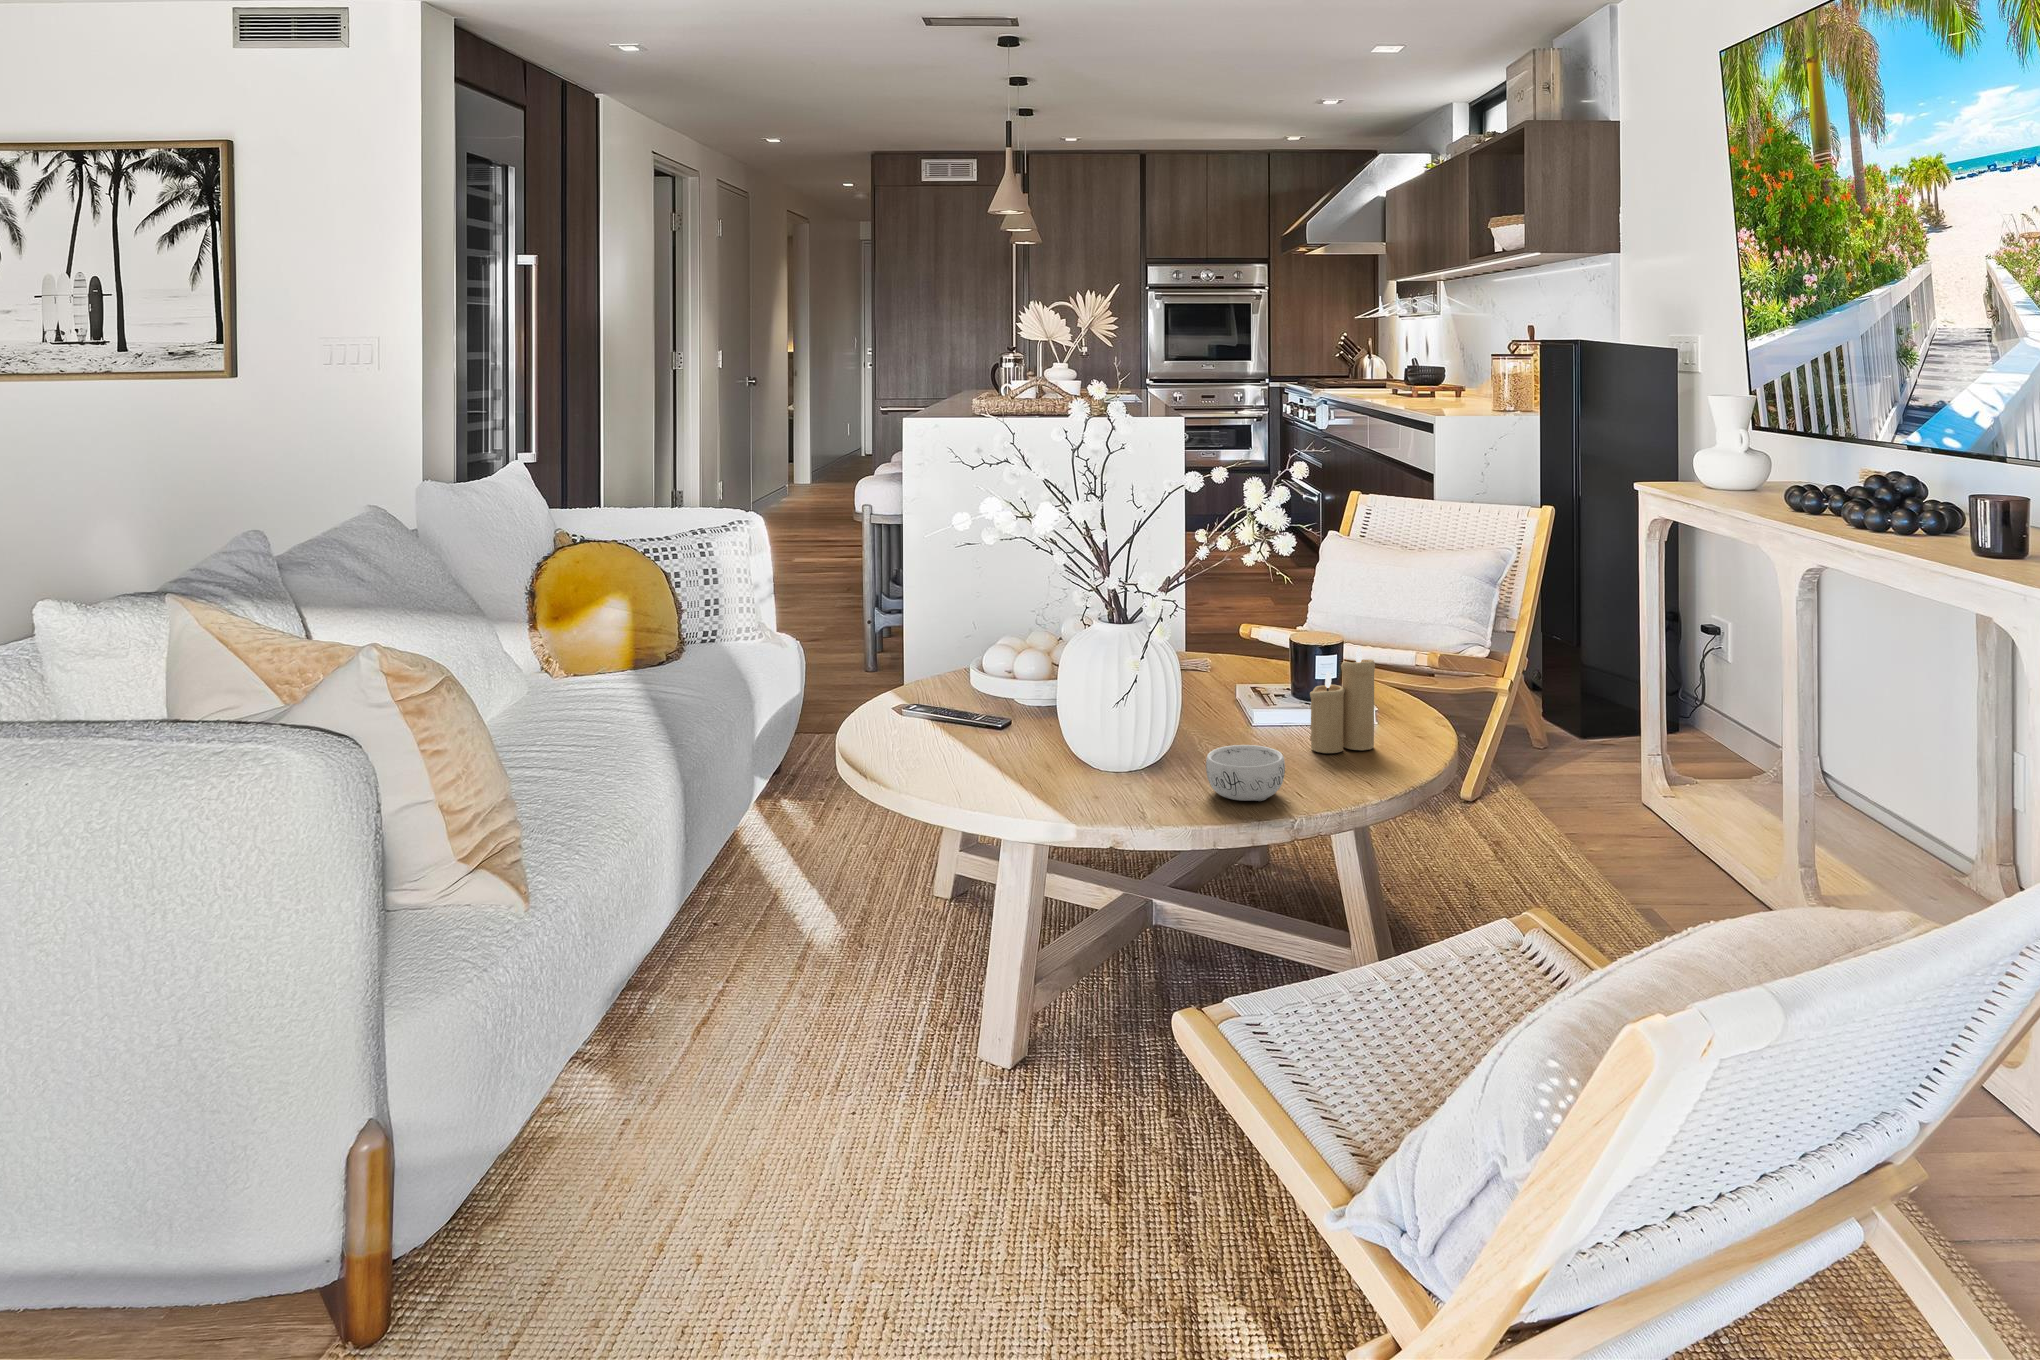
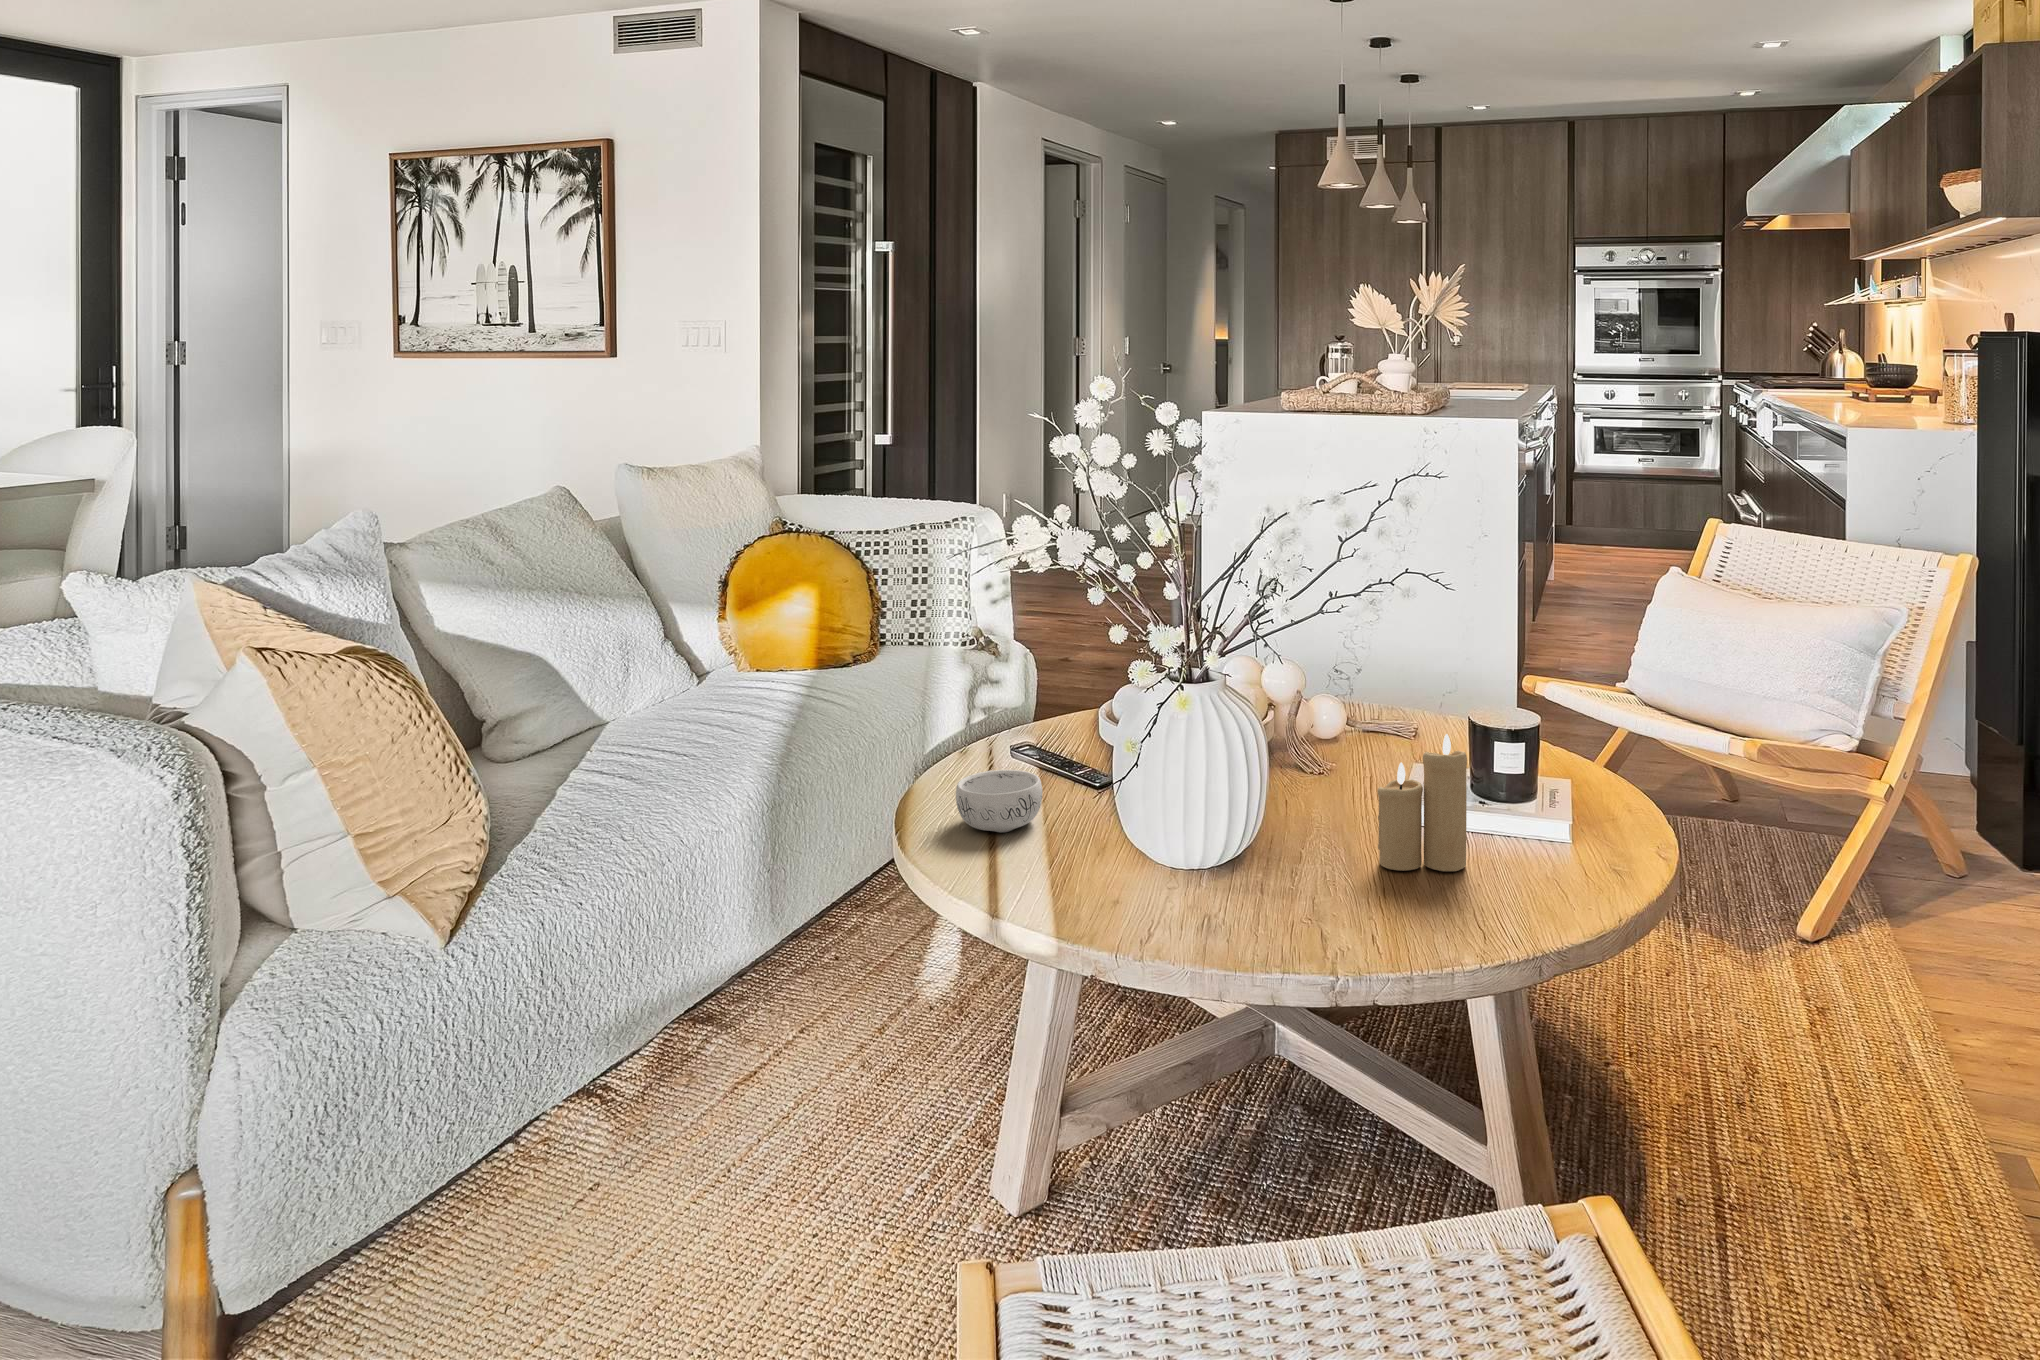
decorative bowl: present [1206,745,1285,801] -> present [956,770,1042,833]

